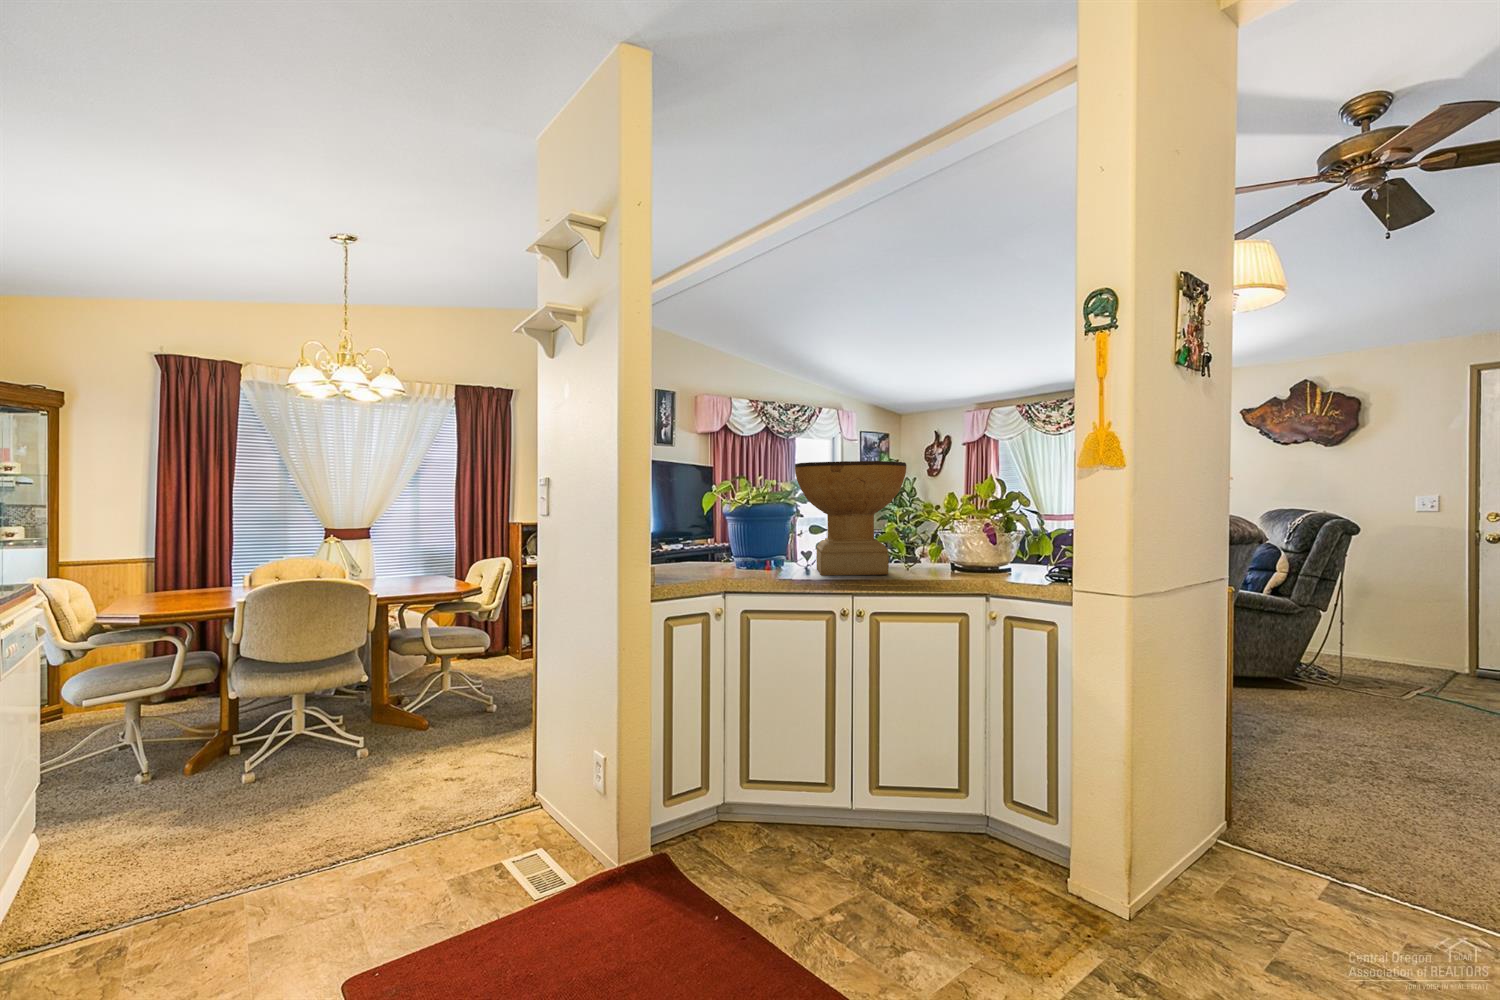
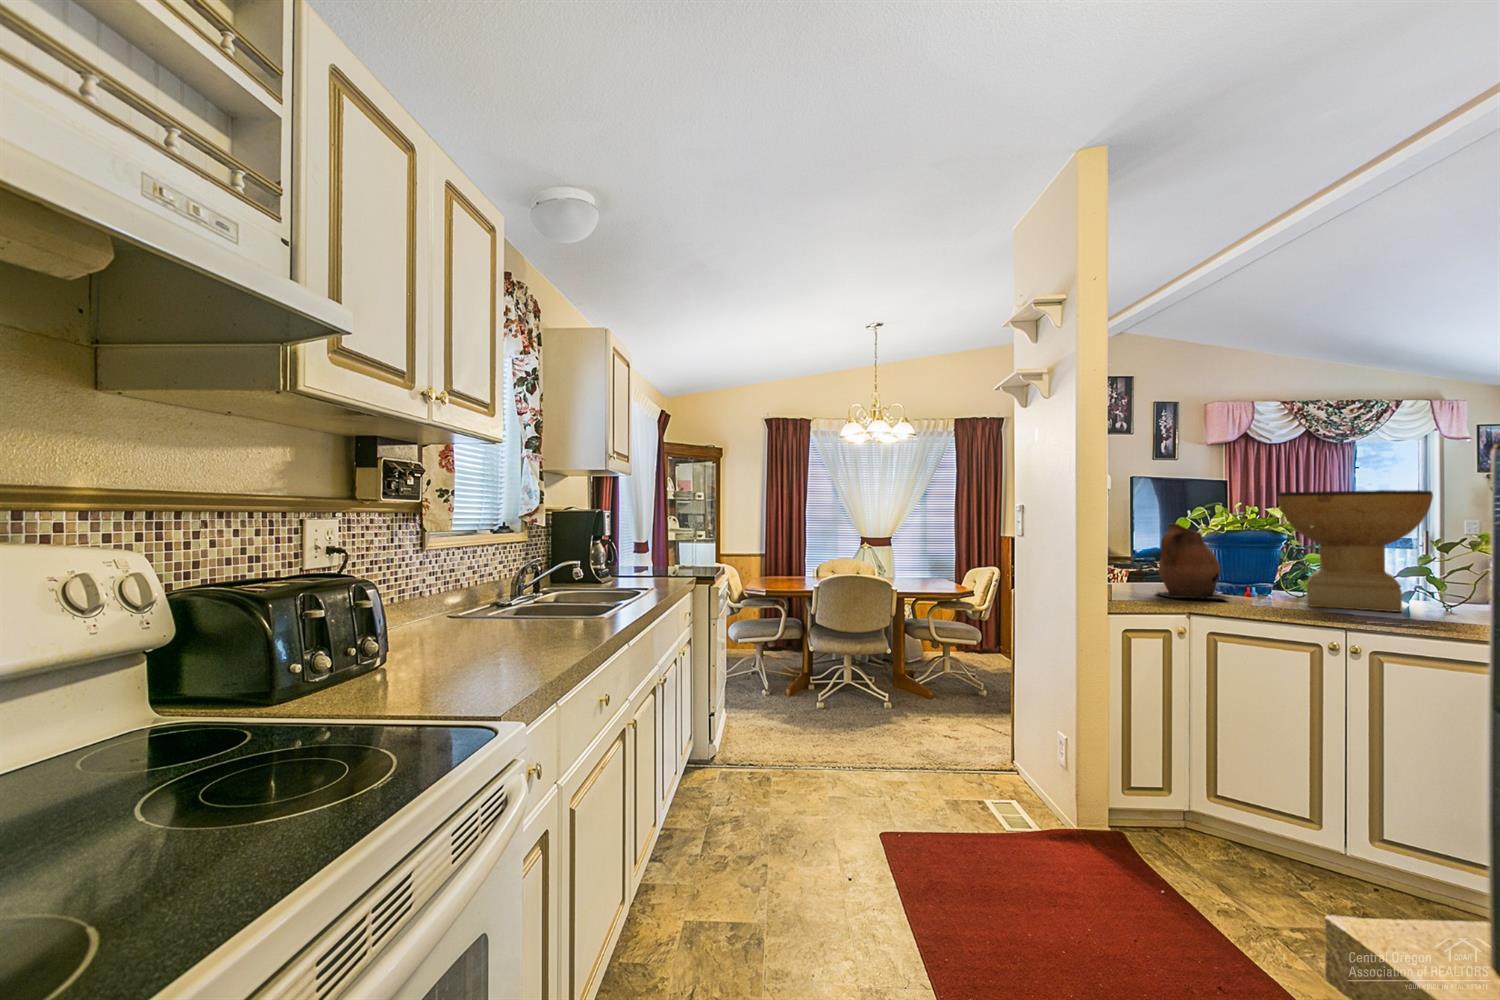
ceramic pitcher: none [688,496,760,577] -> present [1157,523,1229,599]

